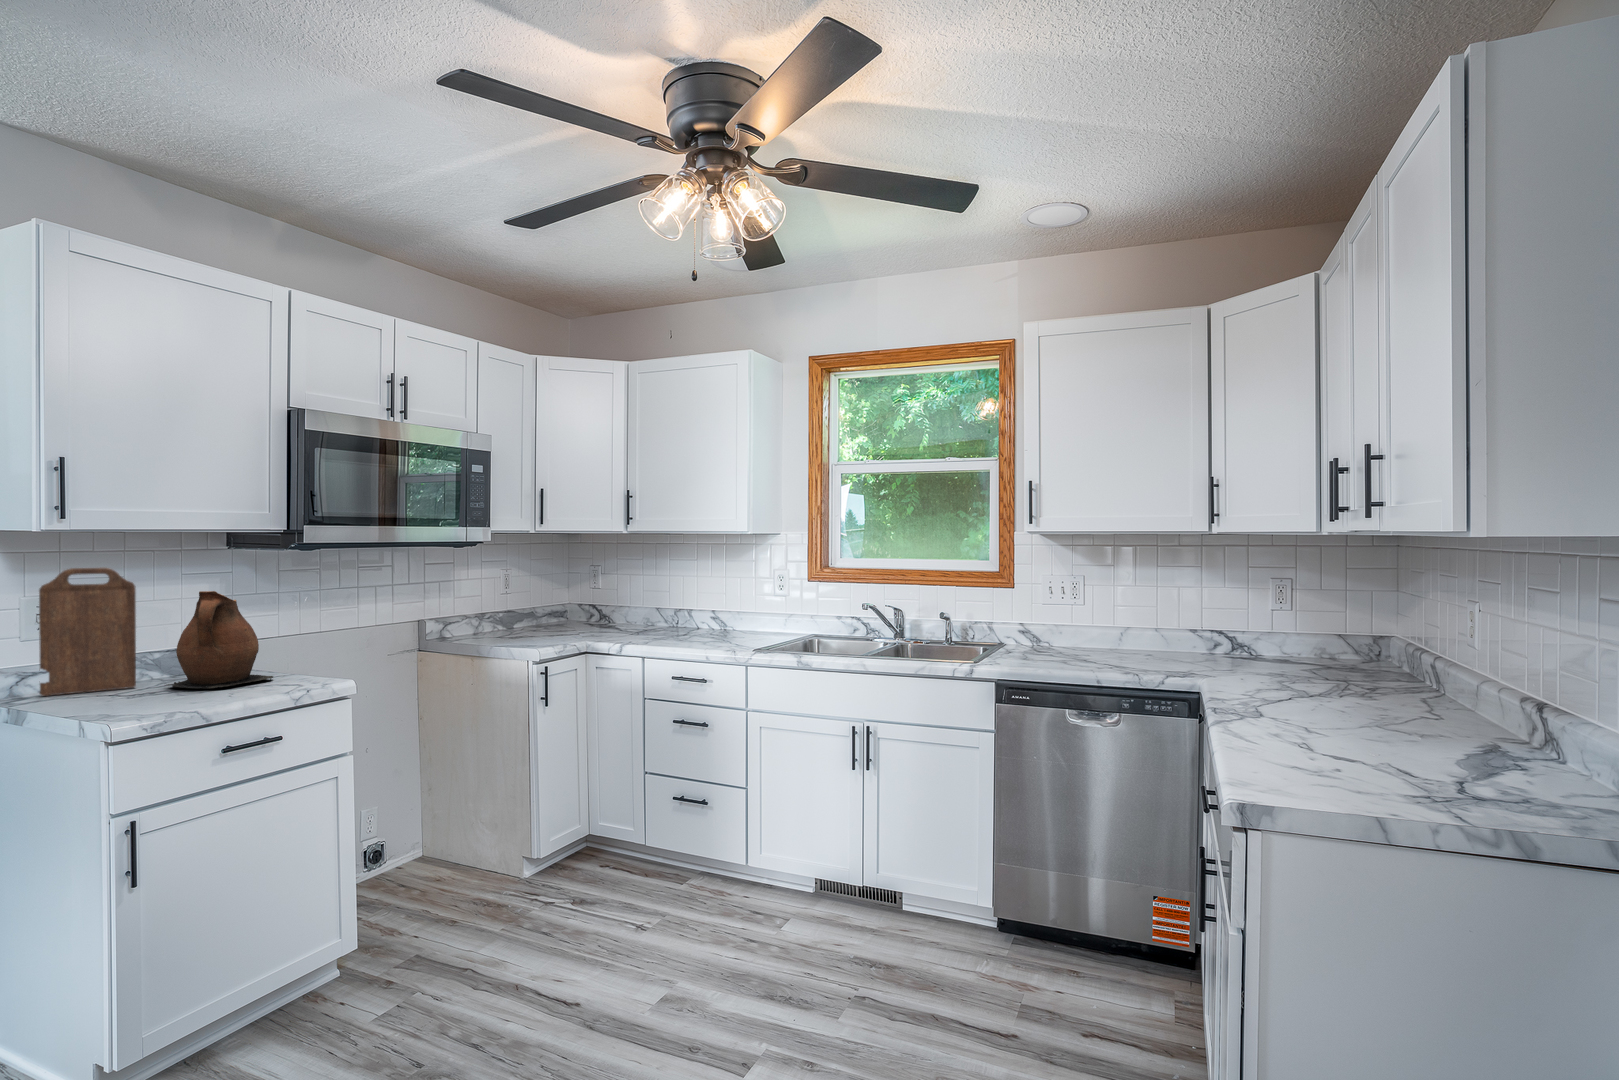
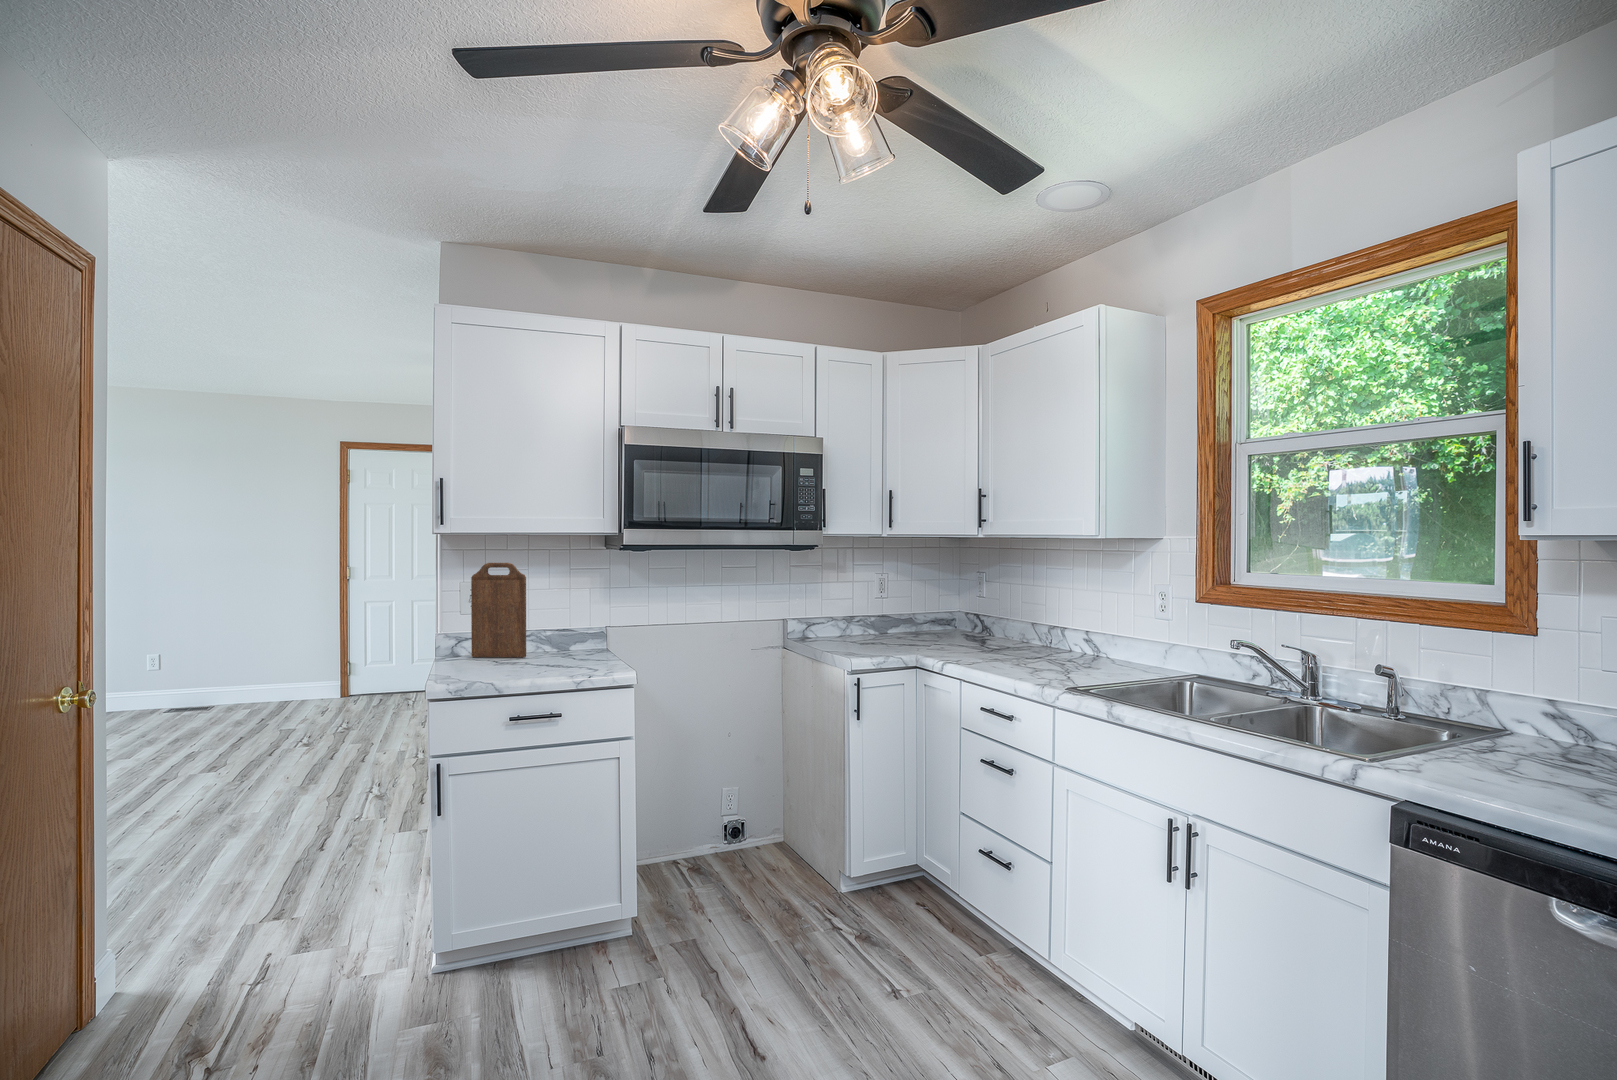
ceramic pitcher: present [168,591,273,689] -> none [533,584,605,664]

